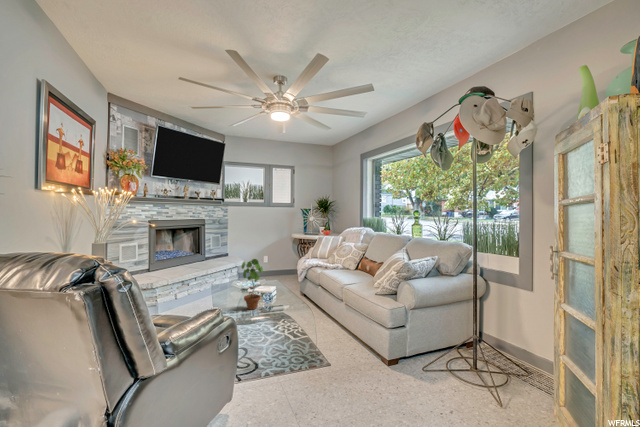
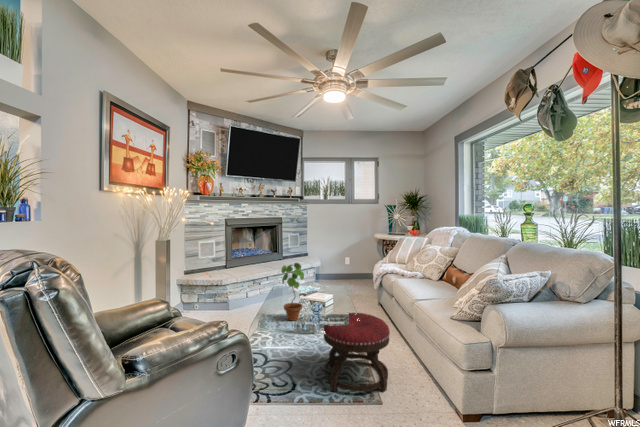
ottoman: none [278,299,332,364] -> present [324,313,390,392]

